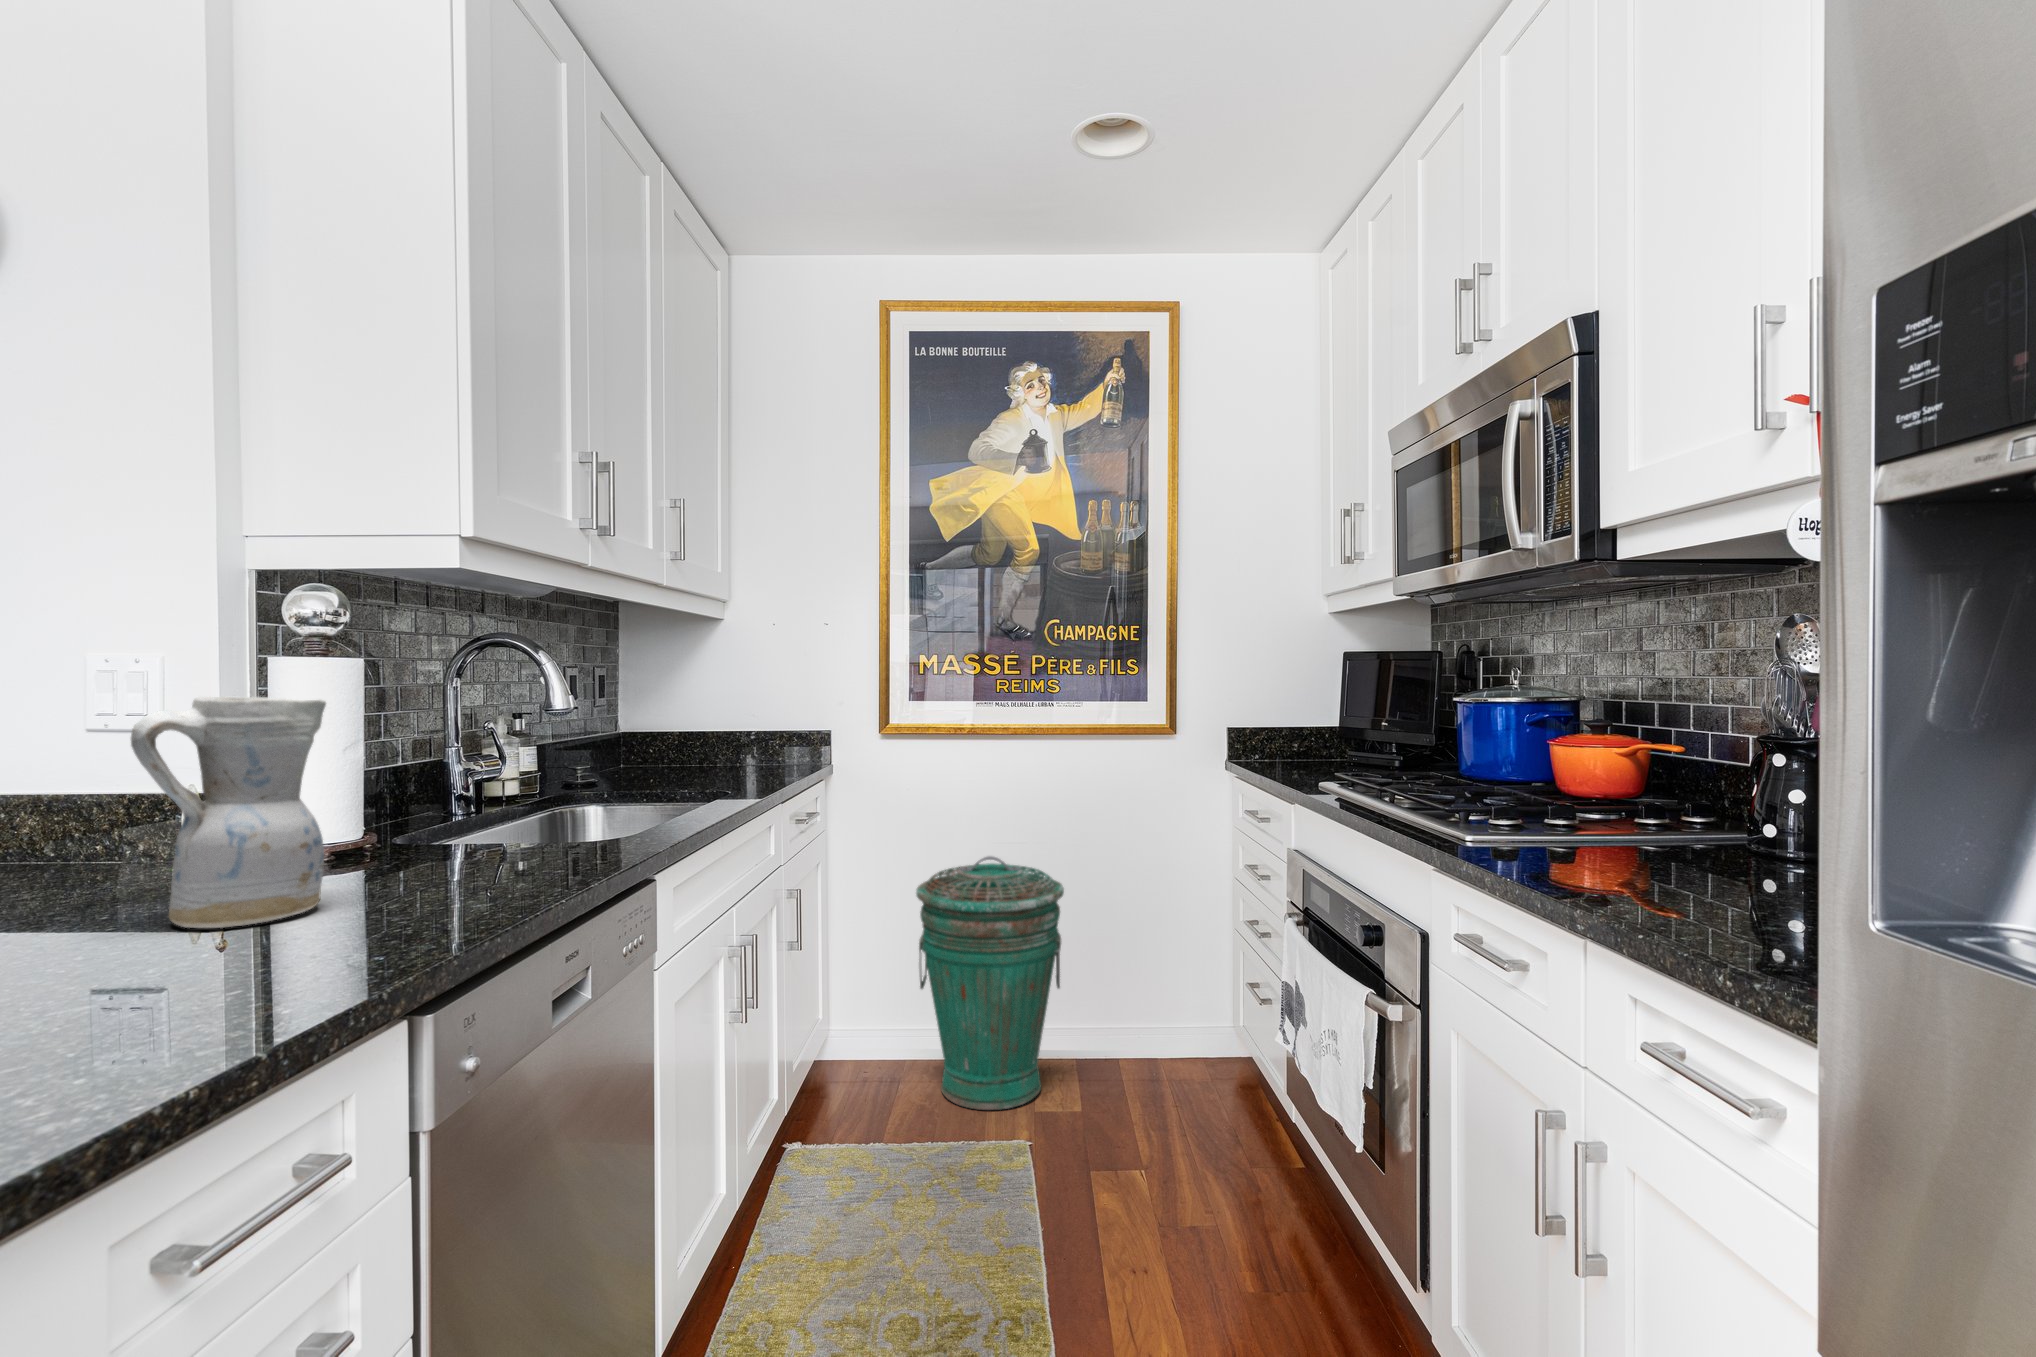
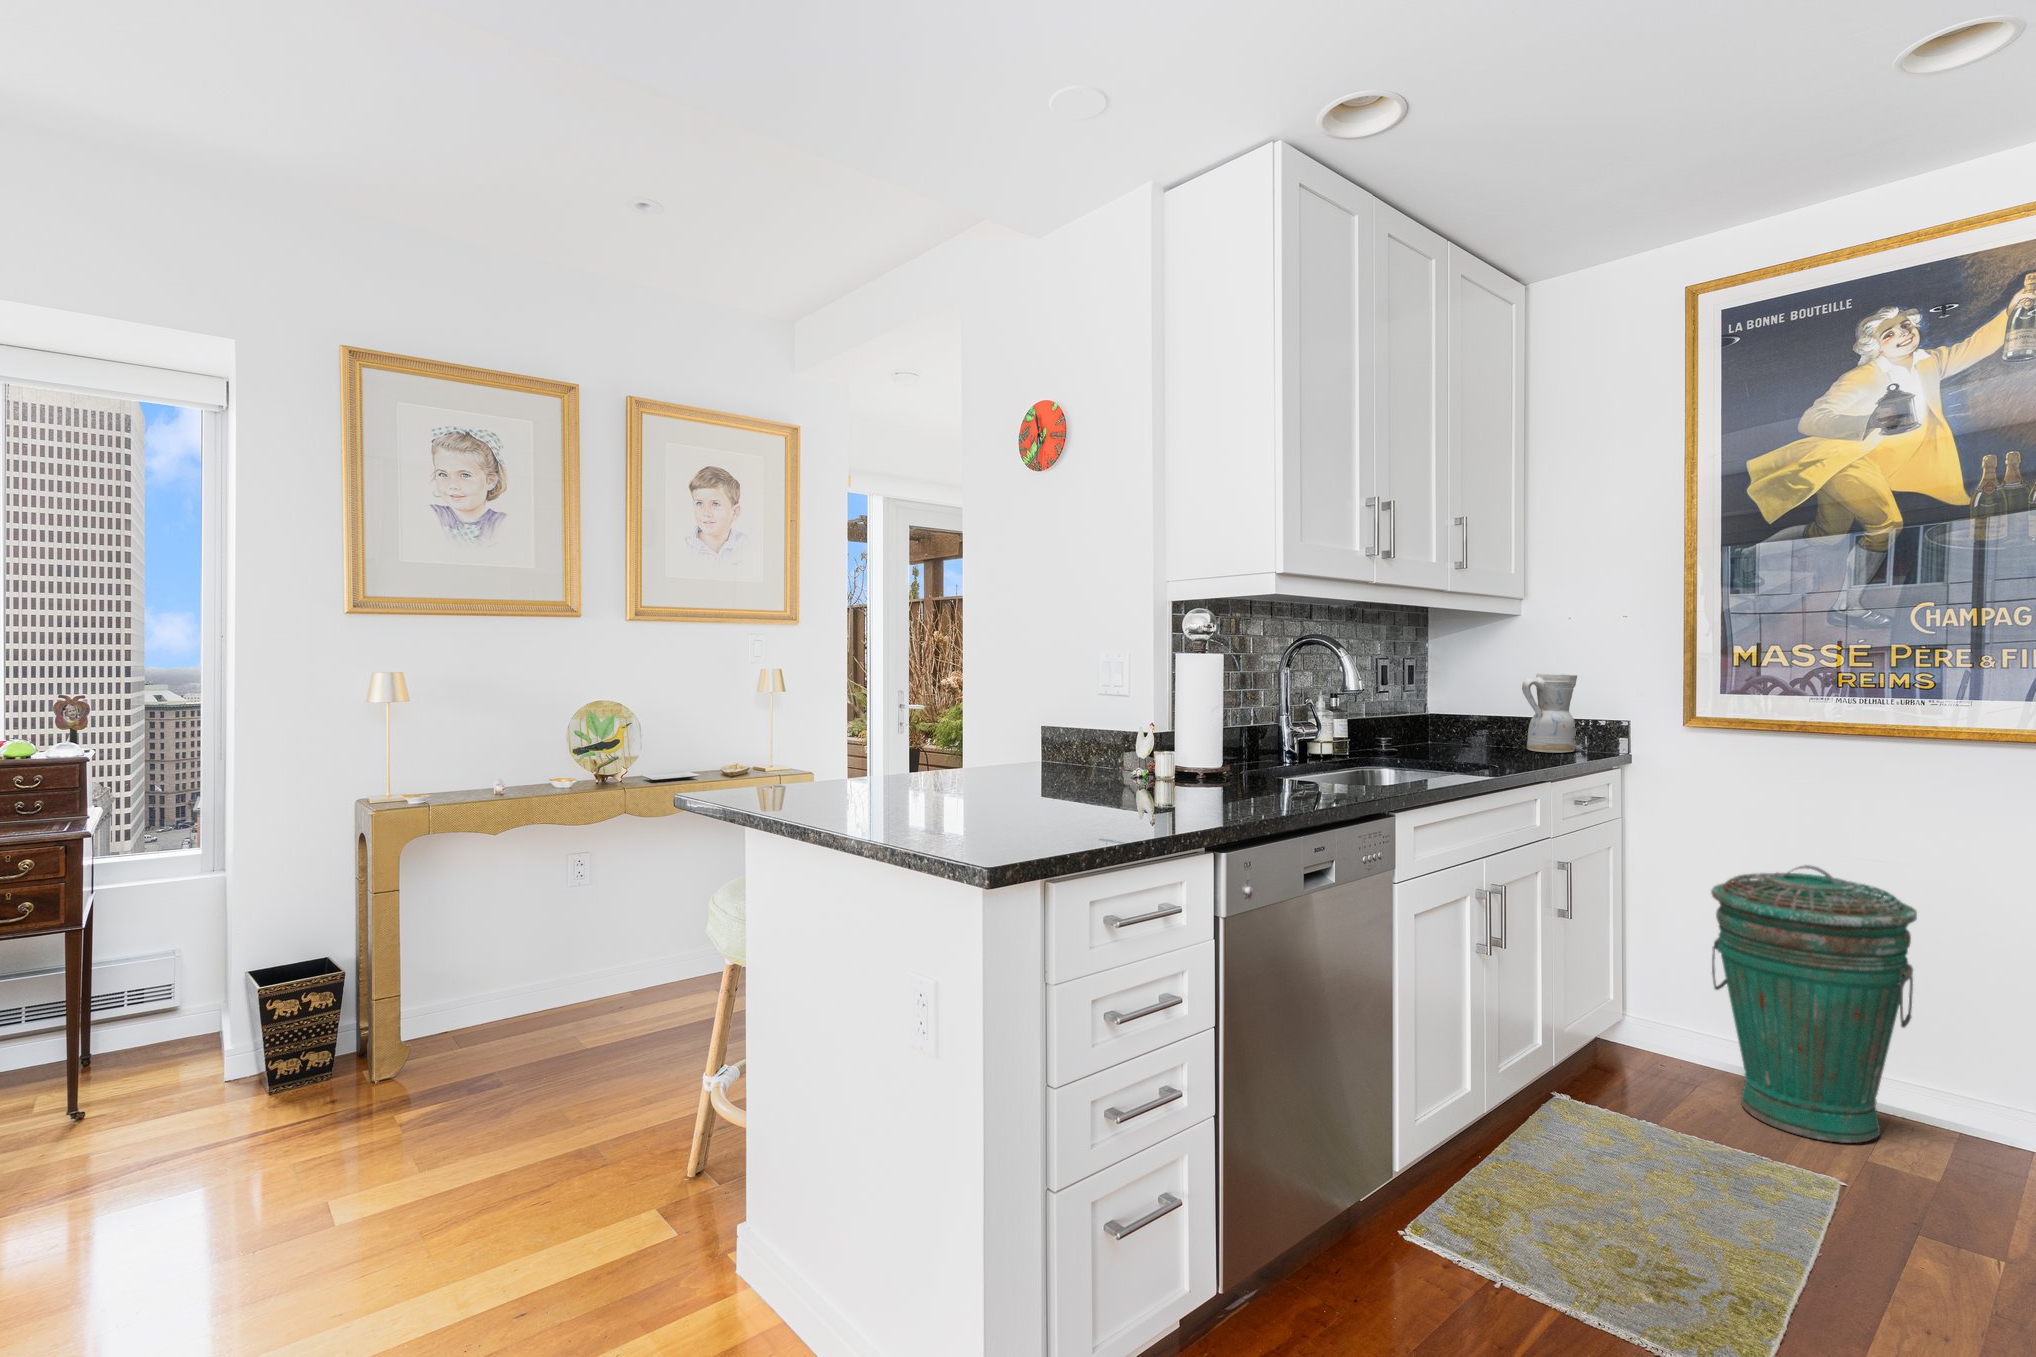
ceramic pitcher: present [131,696,326,928] -> present [1522,673,1577,753]

